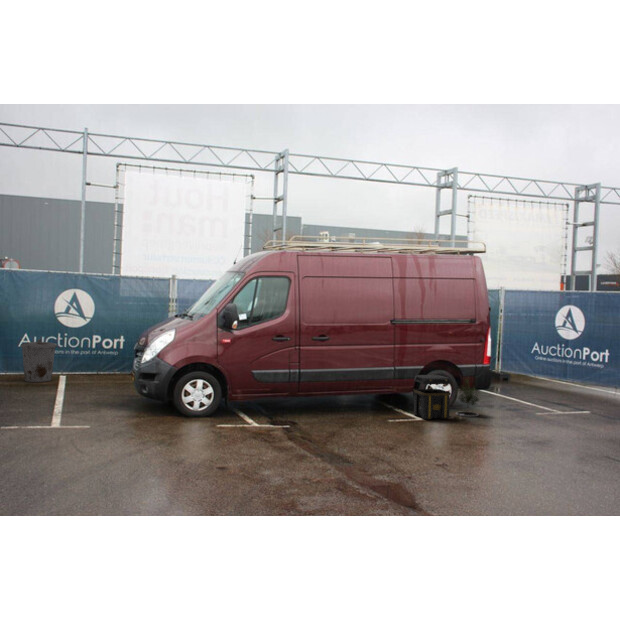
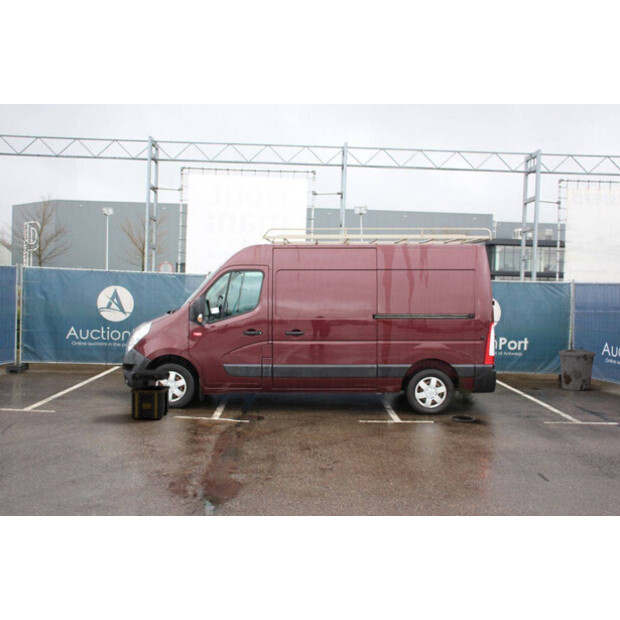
trash can: present [21,339,57,382] -> present [559,347,596,391]
toolbox: present [414,375,451,419] -> present [131,370,170,419]

